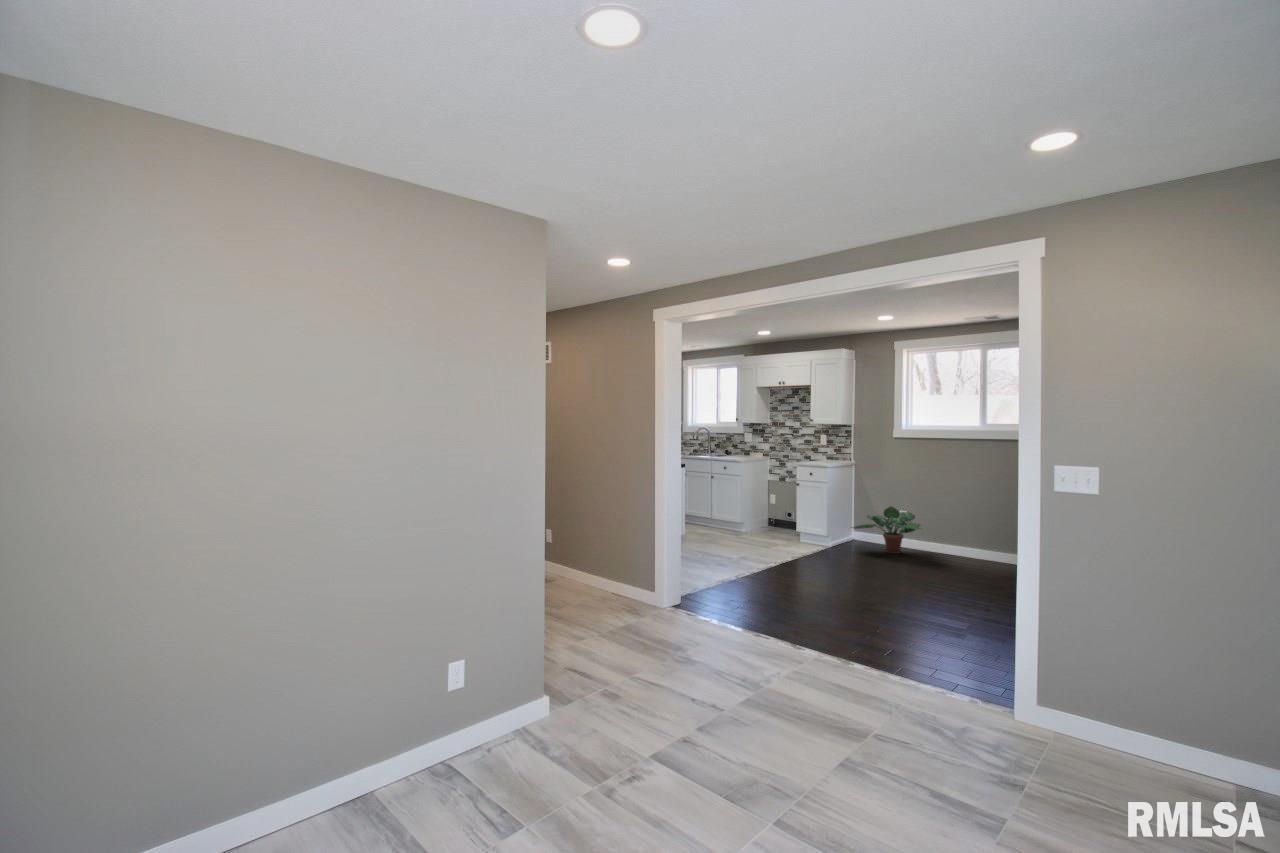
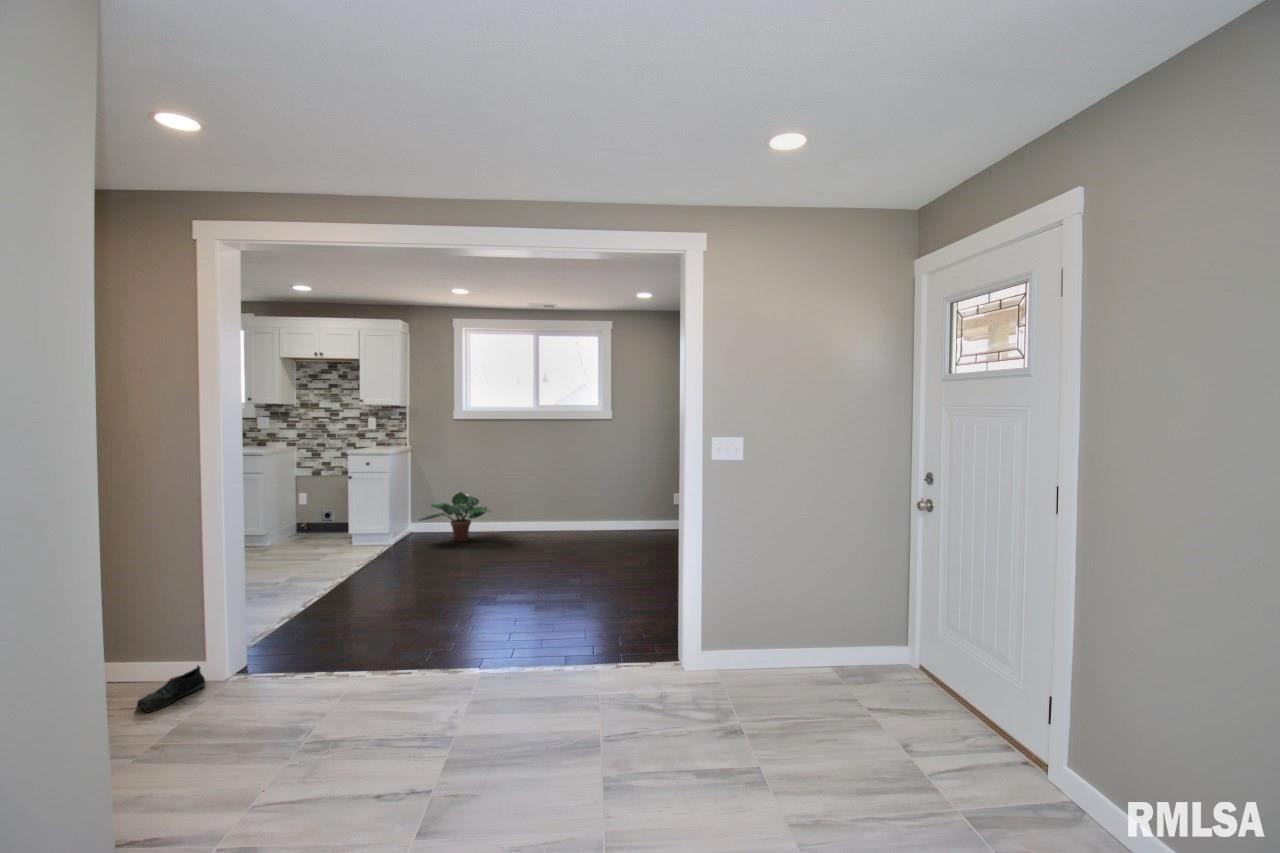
shoe: none [614,595,652,615] -> present [136,666,206,713]

